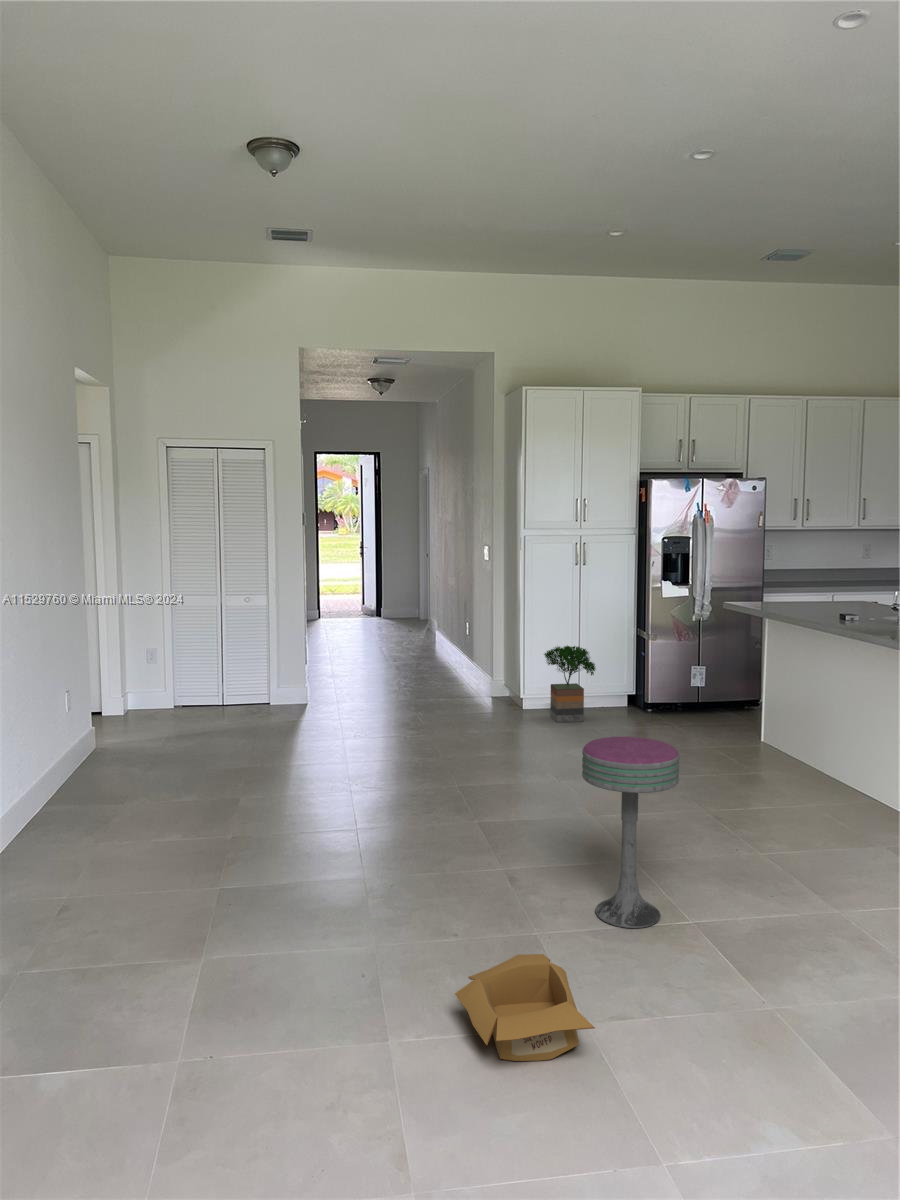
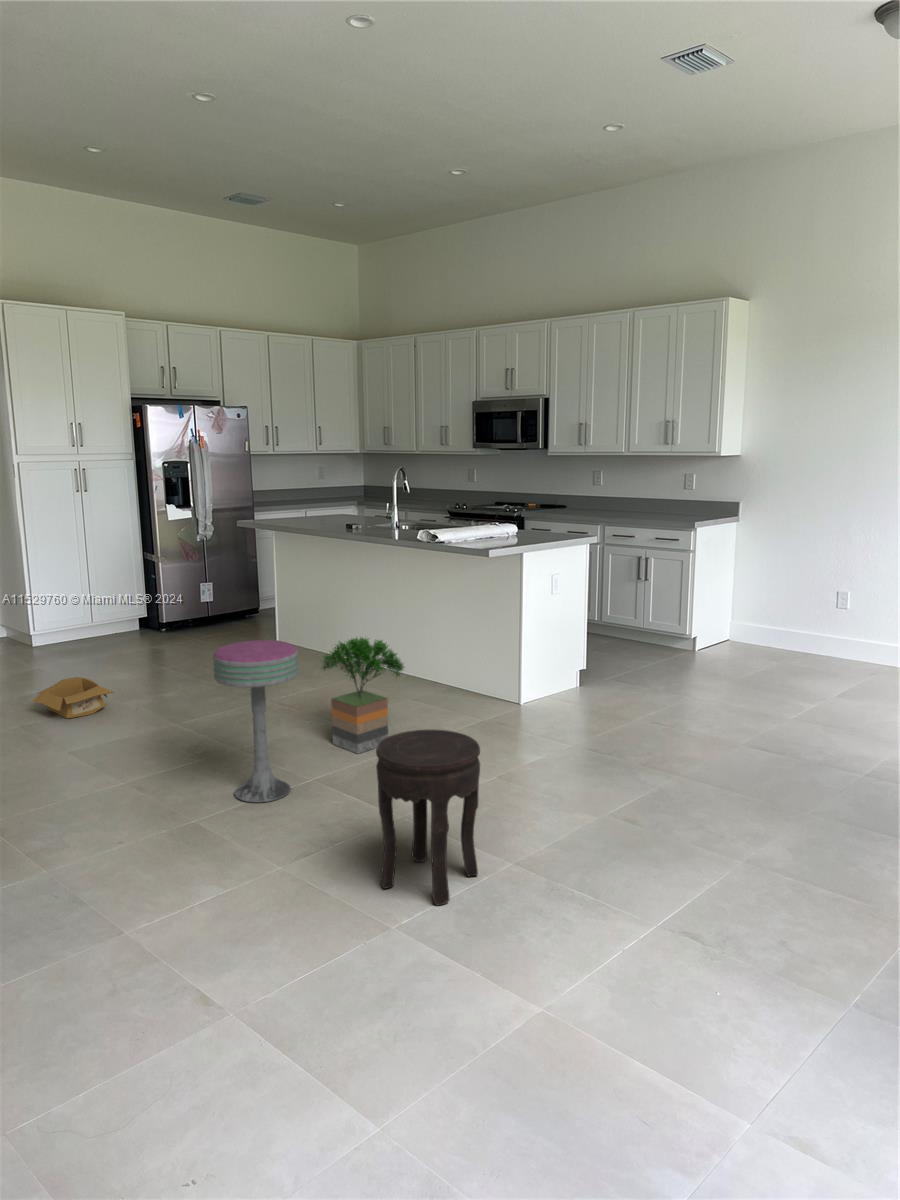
potted tree: present [544,646,595,722] -> present [322,638,404,754]
side table: none [681,890,832,1147] -> present [376,729,480,905]
cardboard box: present [455,954,595,1061] -> present [32,677,114,718]

